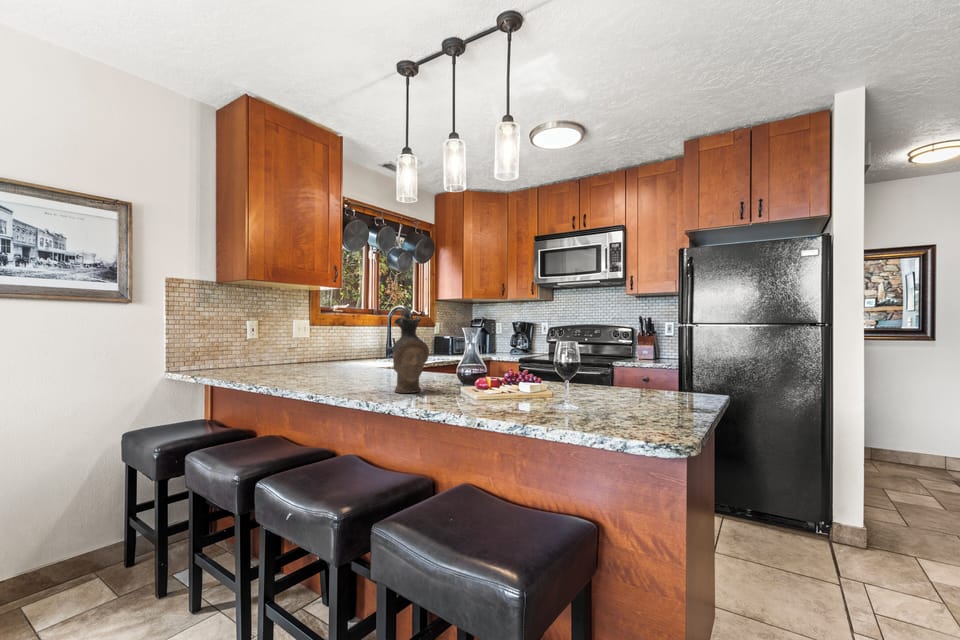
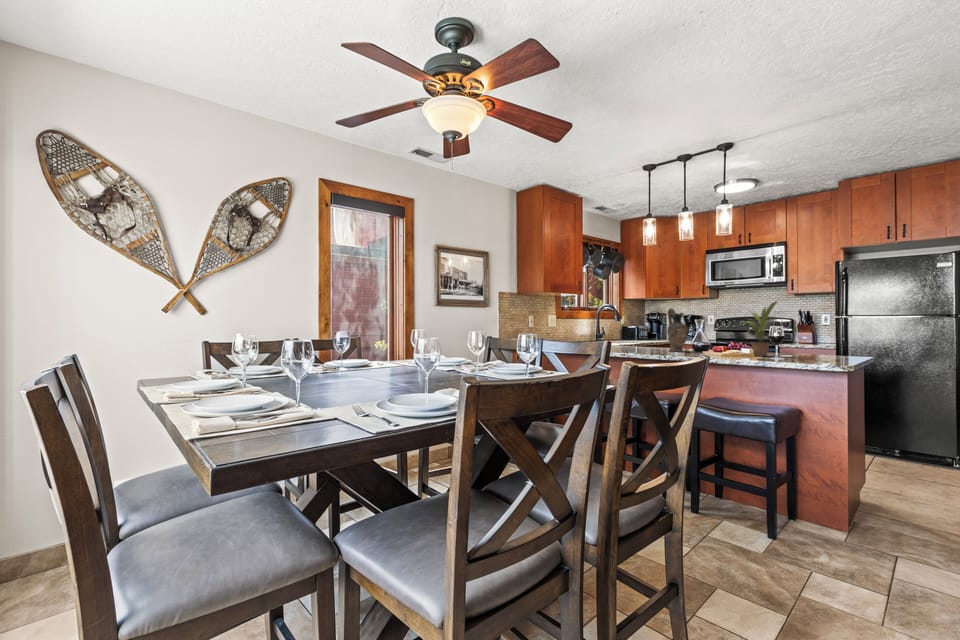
potted plant: none [520,294,588,405] -> present [747,301,777,356]

